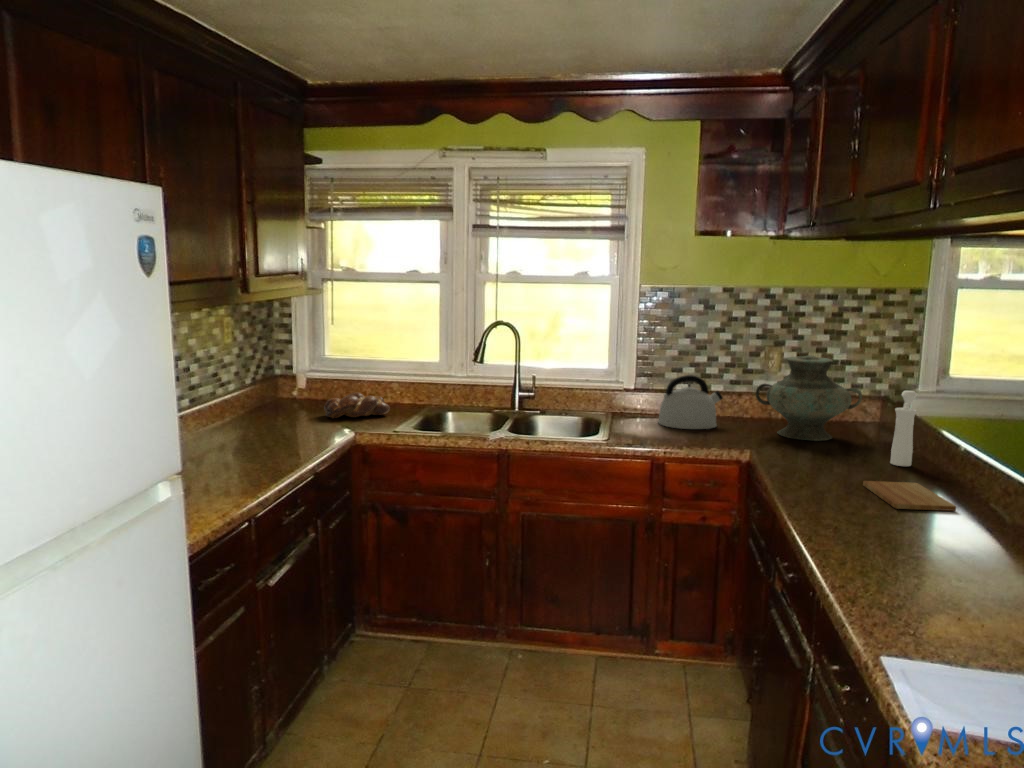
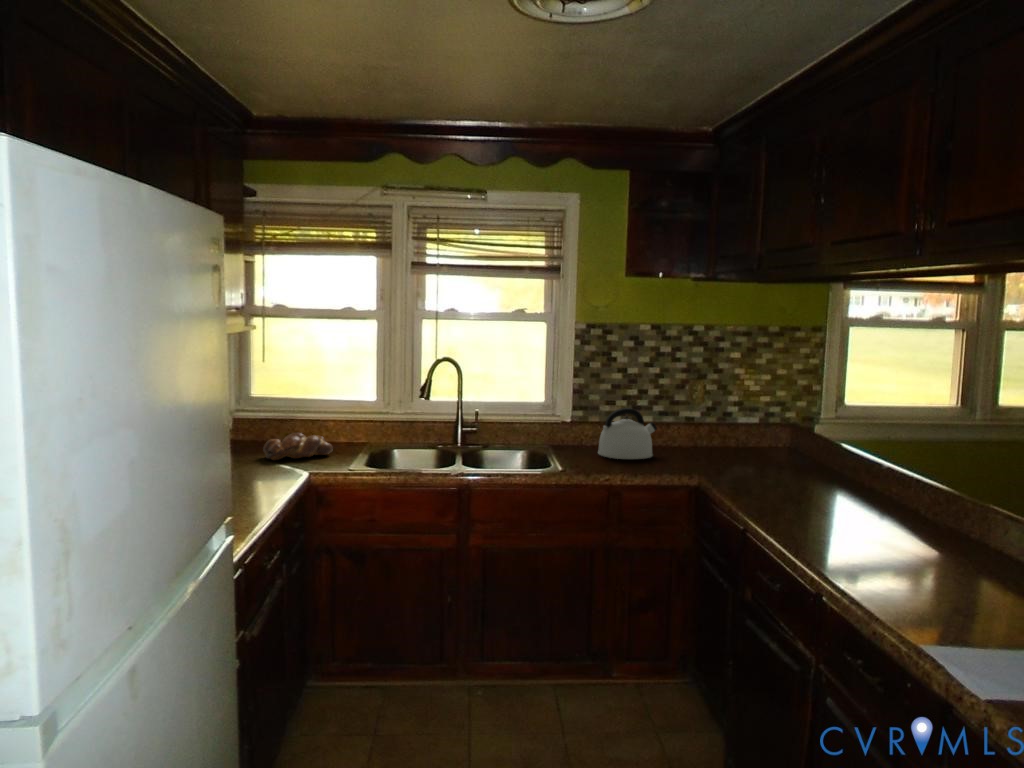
vase: present [756,355,862,441] -> none [689,388,782,466]
pepper mill: present [890,391,917,466] -> none [817,419,838,488]
cutting board: present [863,481,956,511] -> none [805,503,890,527]

